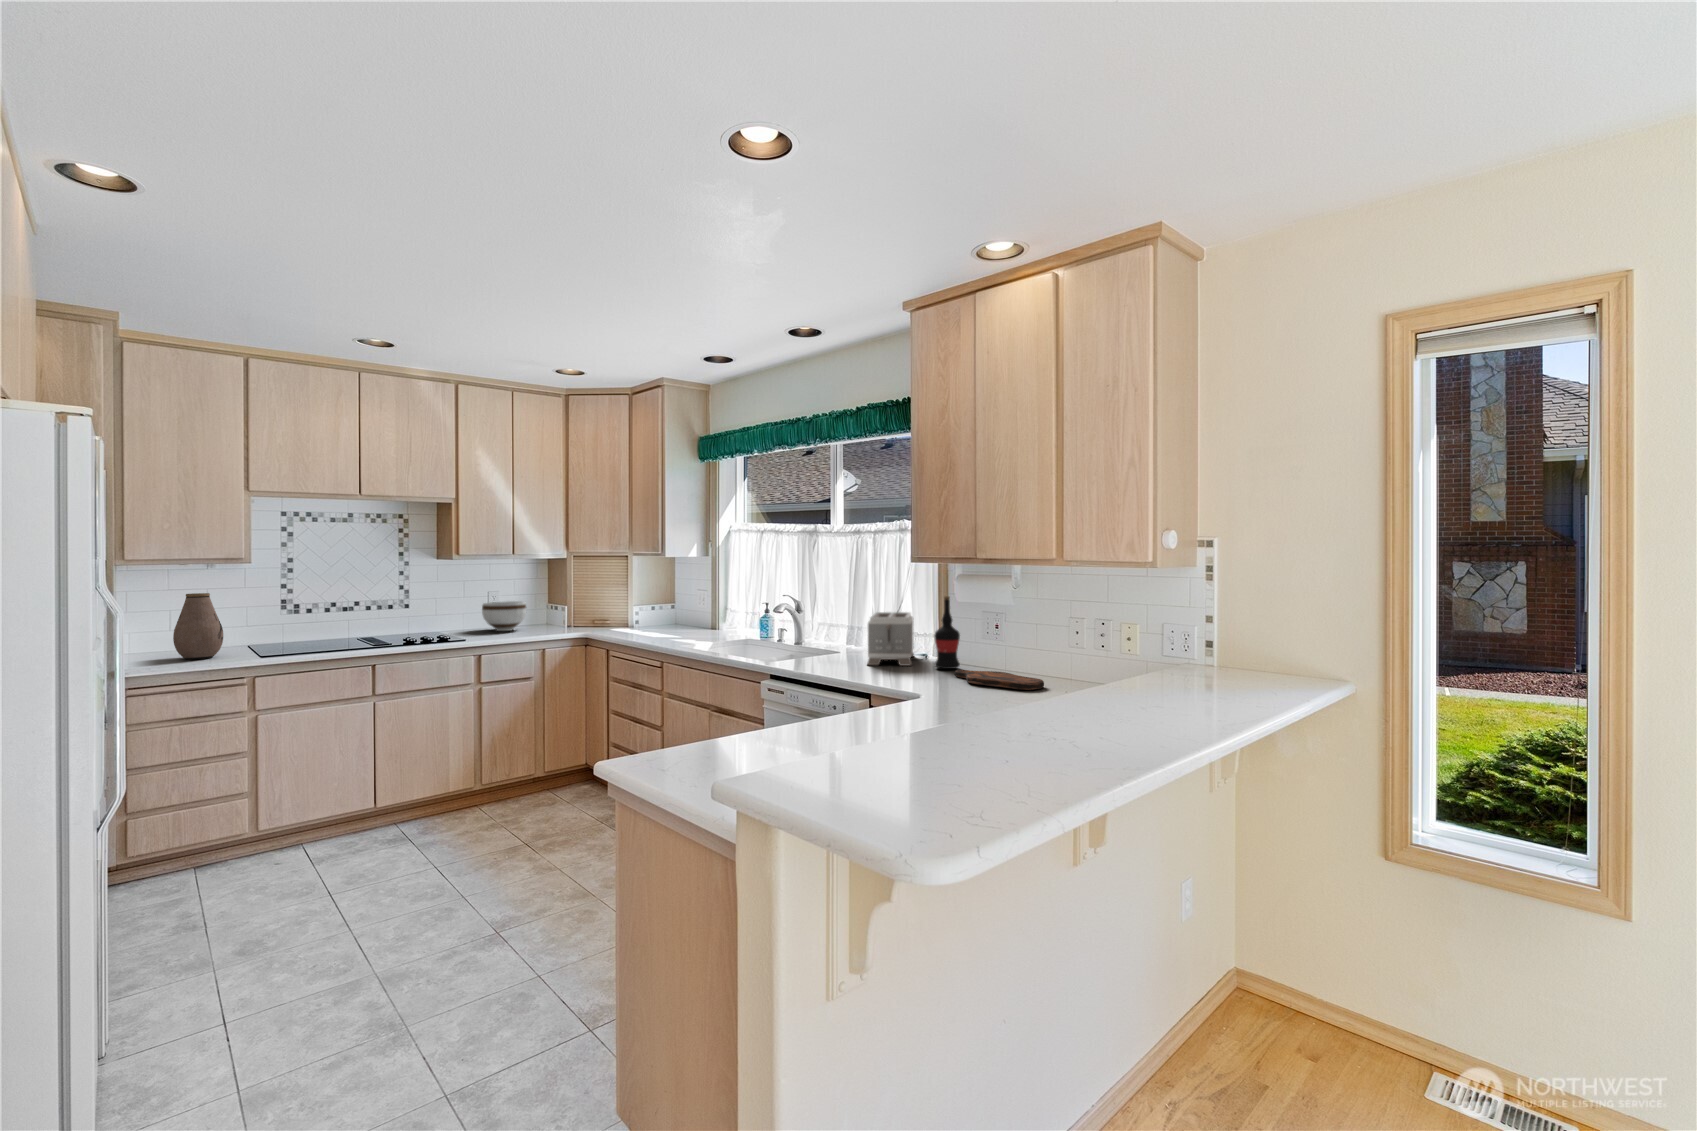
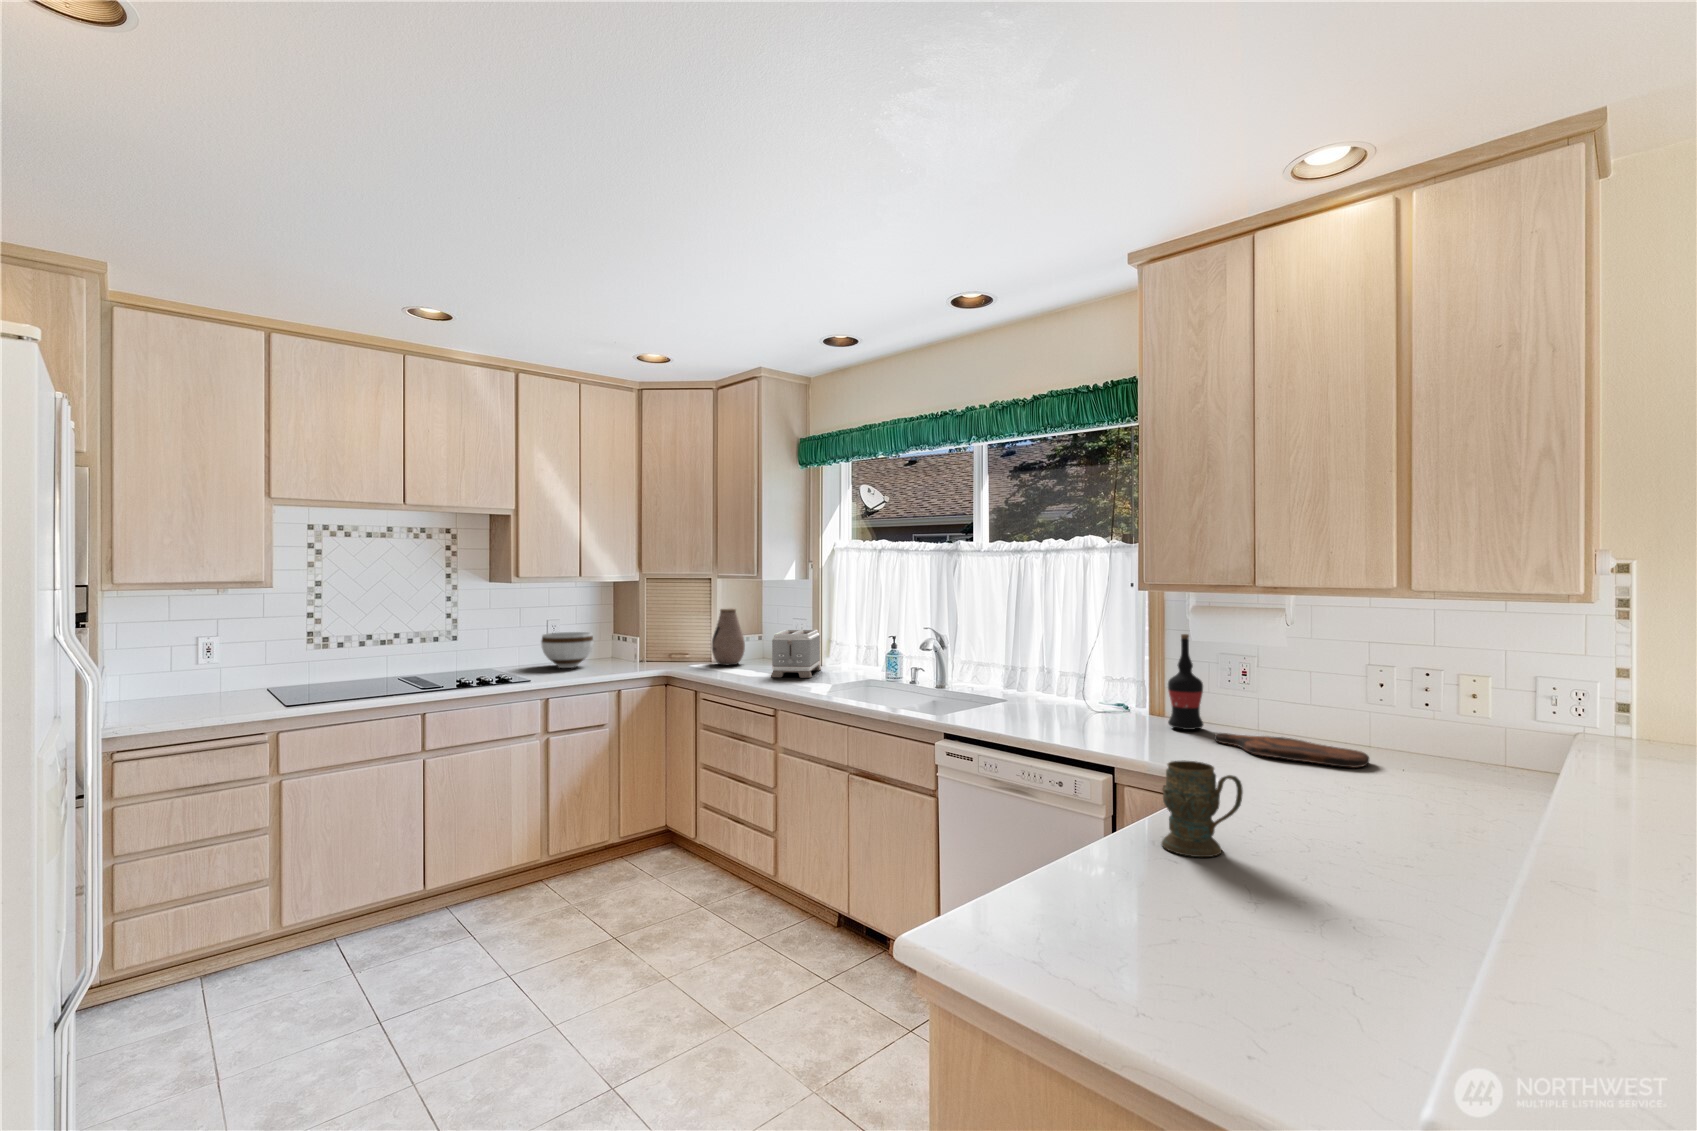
vase: present [173,593,223,660] -> present [712,608,745,665]
toaster: present [867,612,914,666] -> present [771,630,821,678]
mug: none [821,673,861,734] -> present [1161,760,1243,857]

